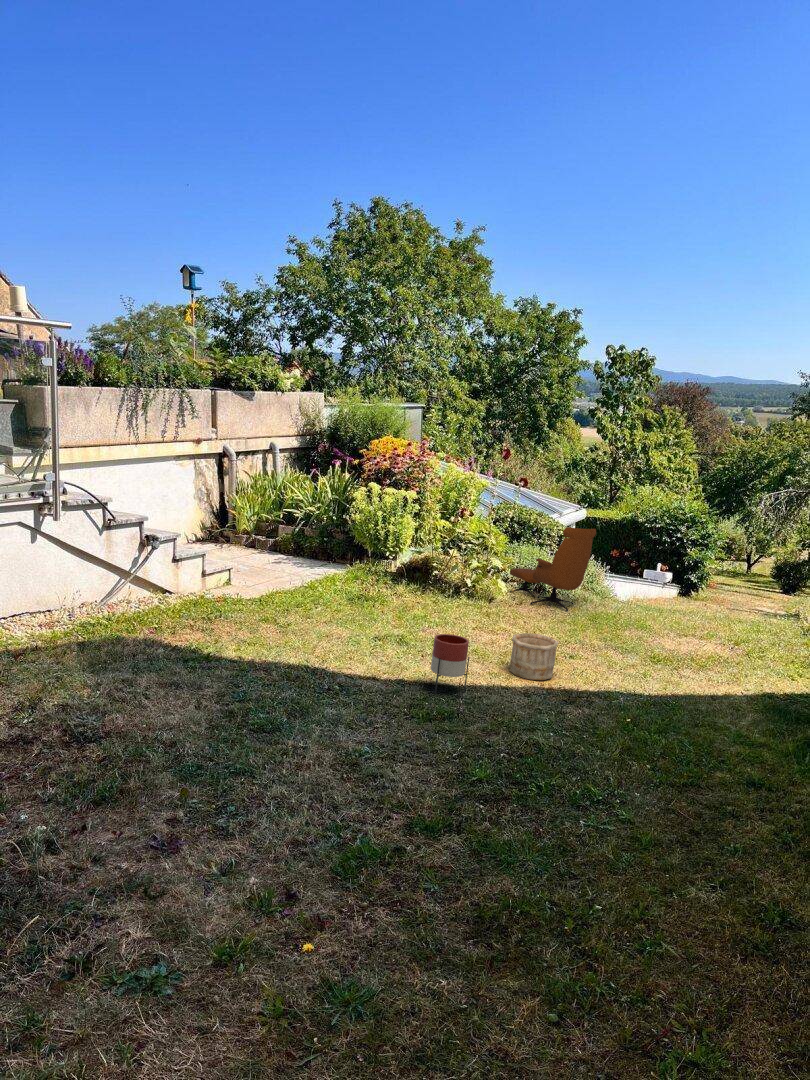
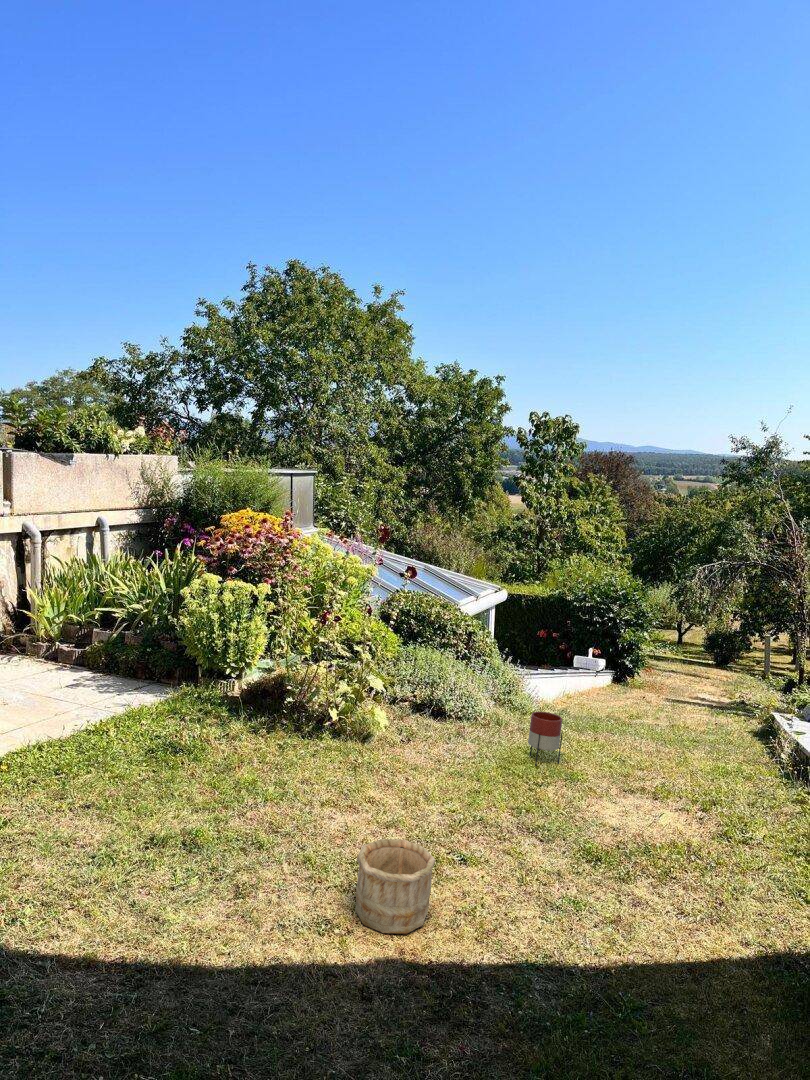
lounge chair: present [509,527,596,611] -> none [398,635,508,750]
planter: present [431,634,469,694] -> present [528,712,563,766]

